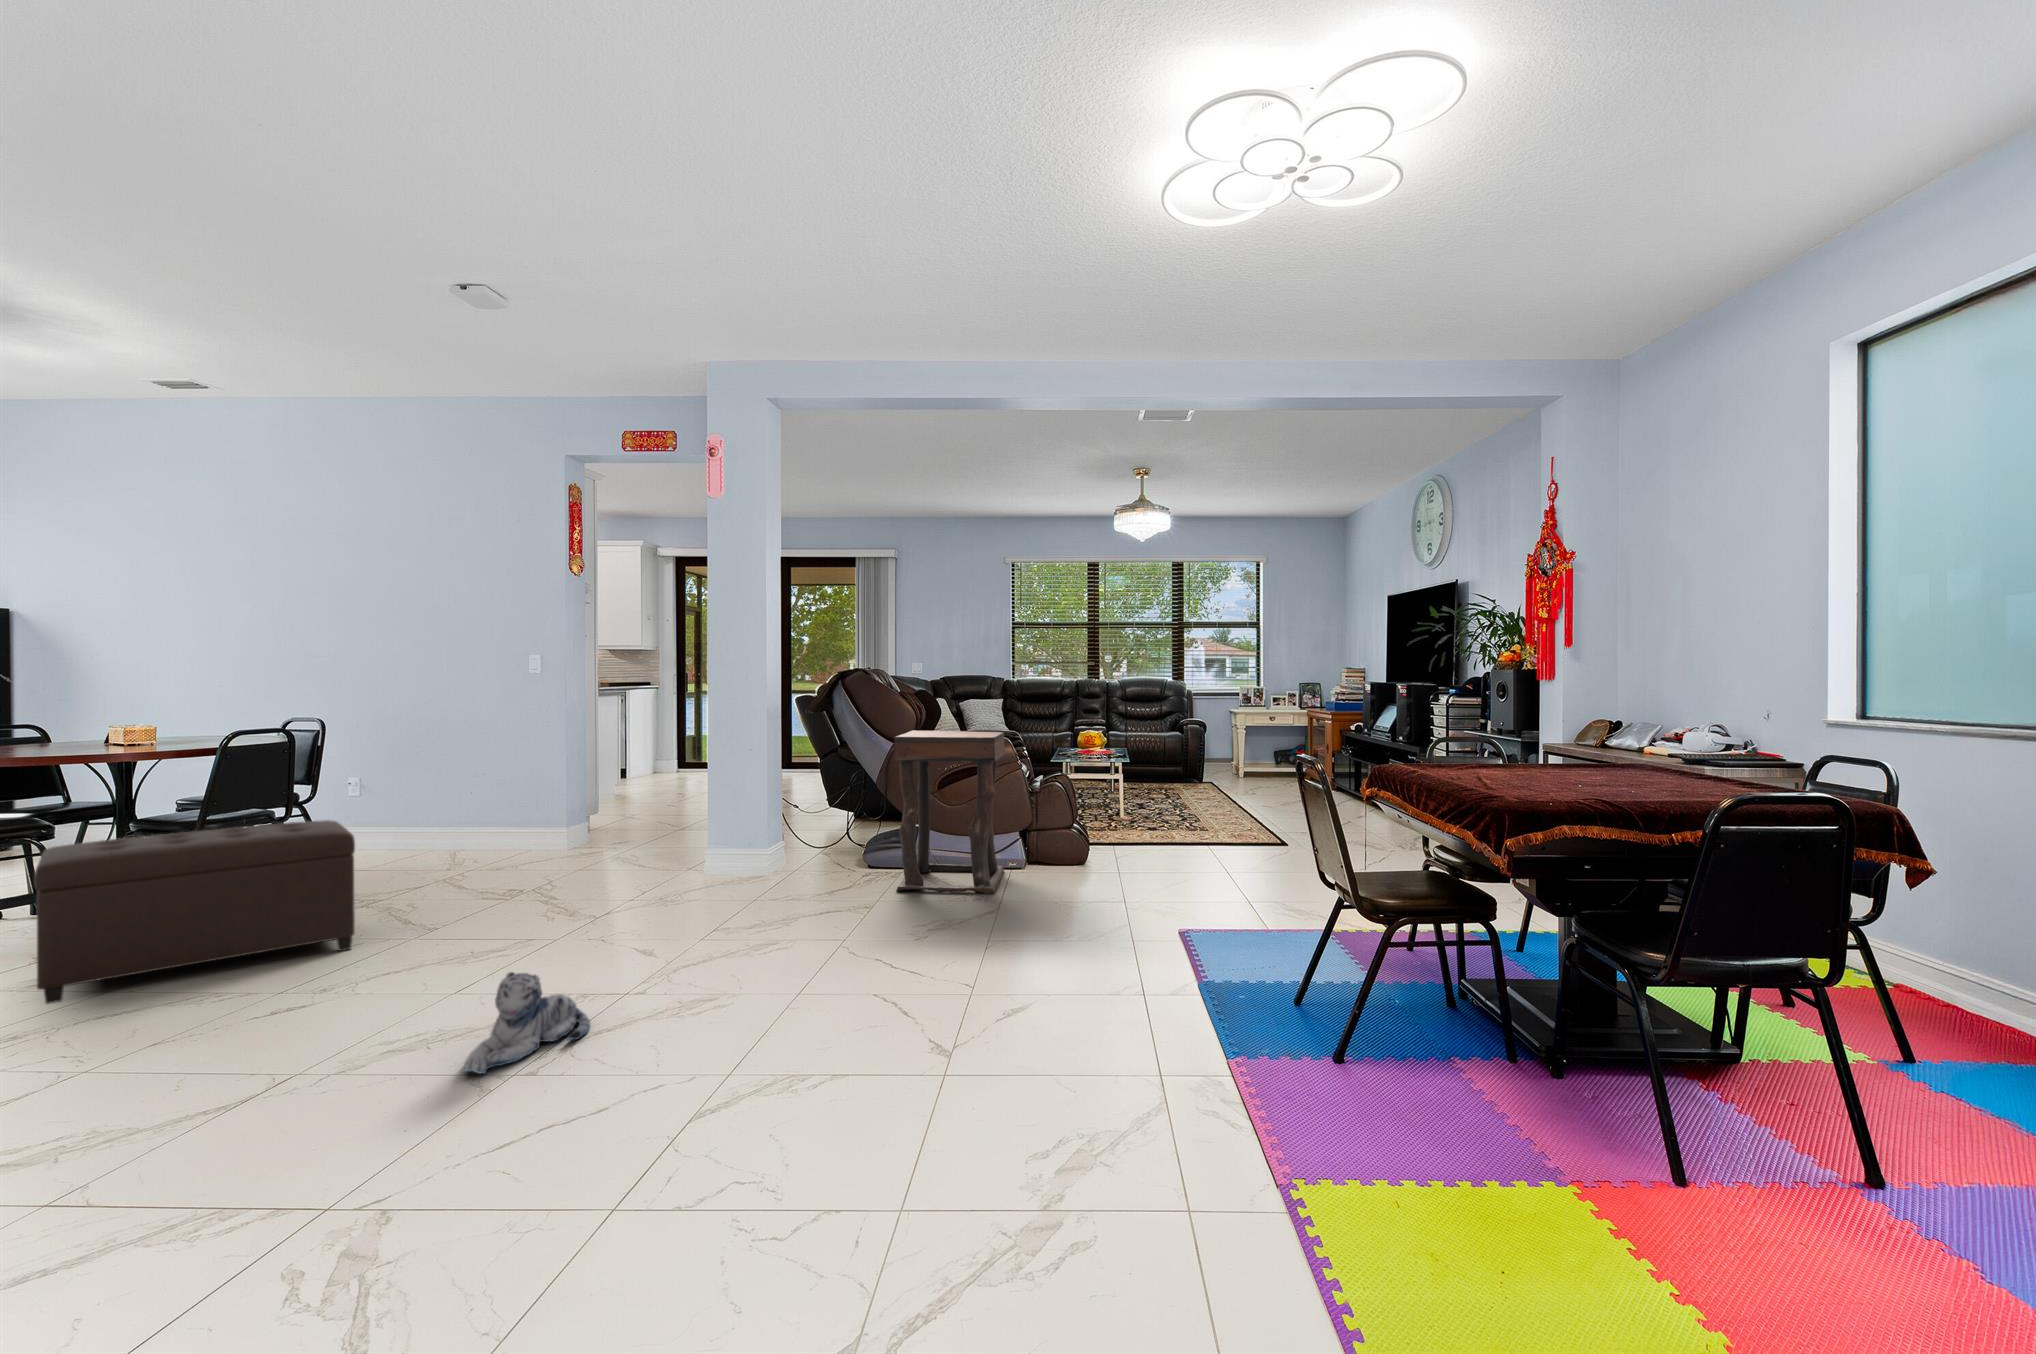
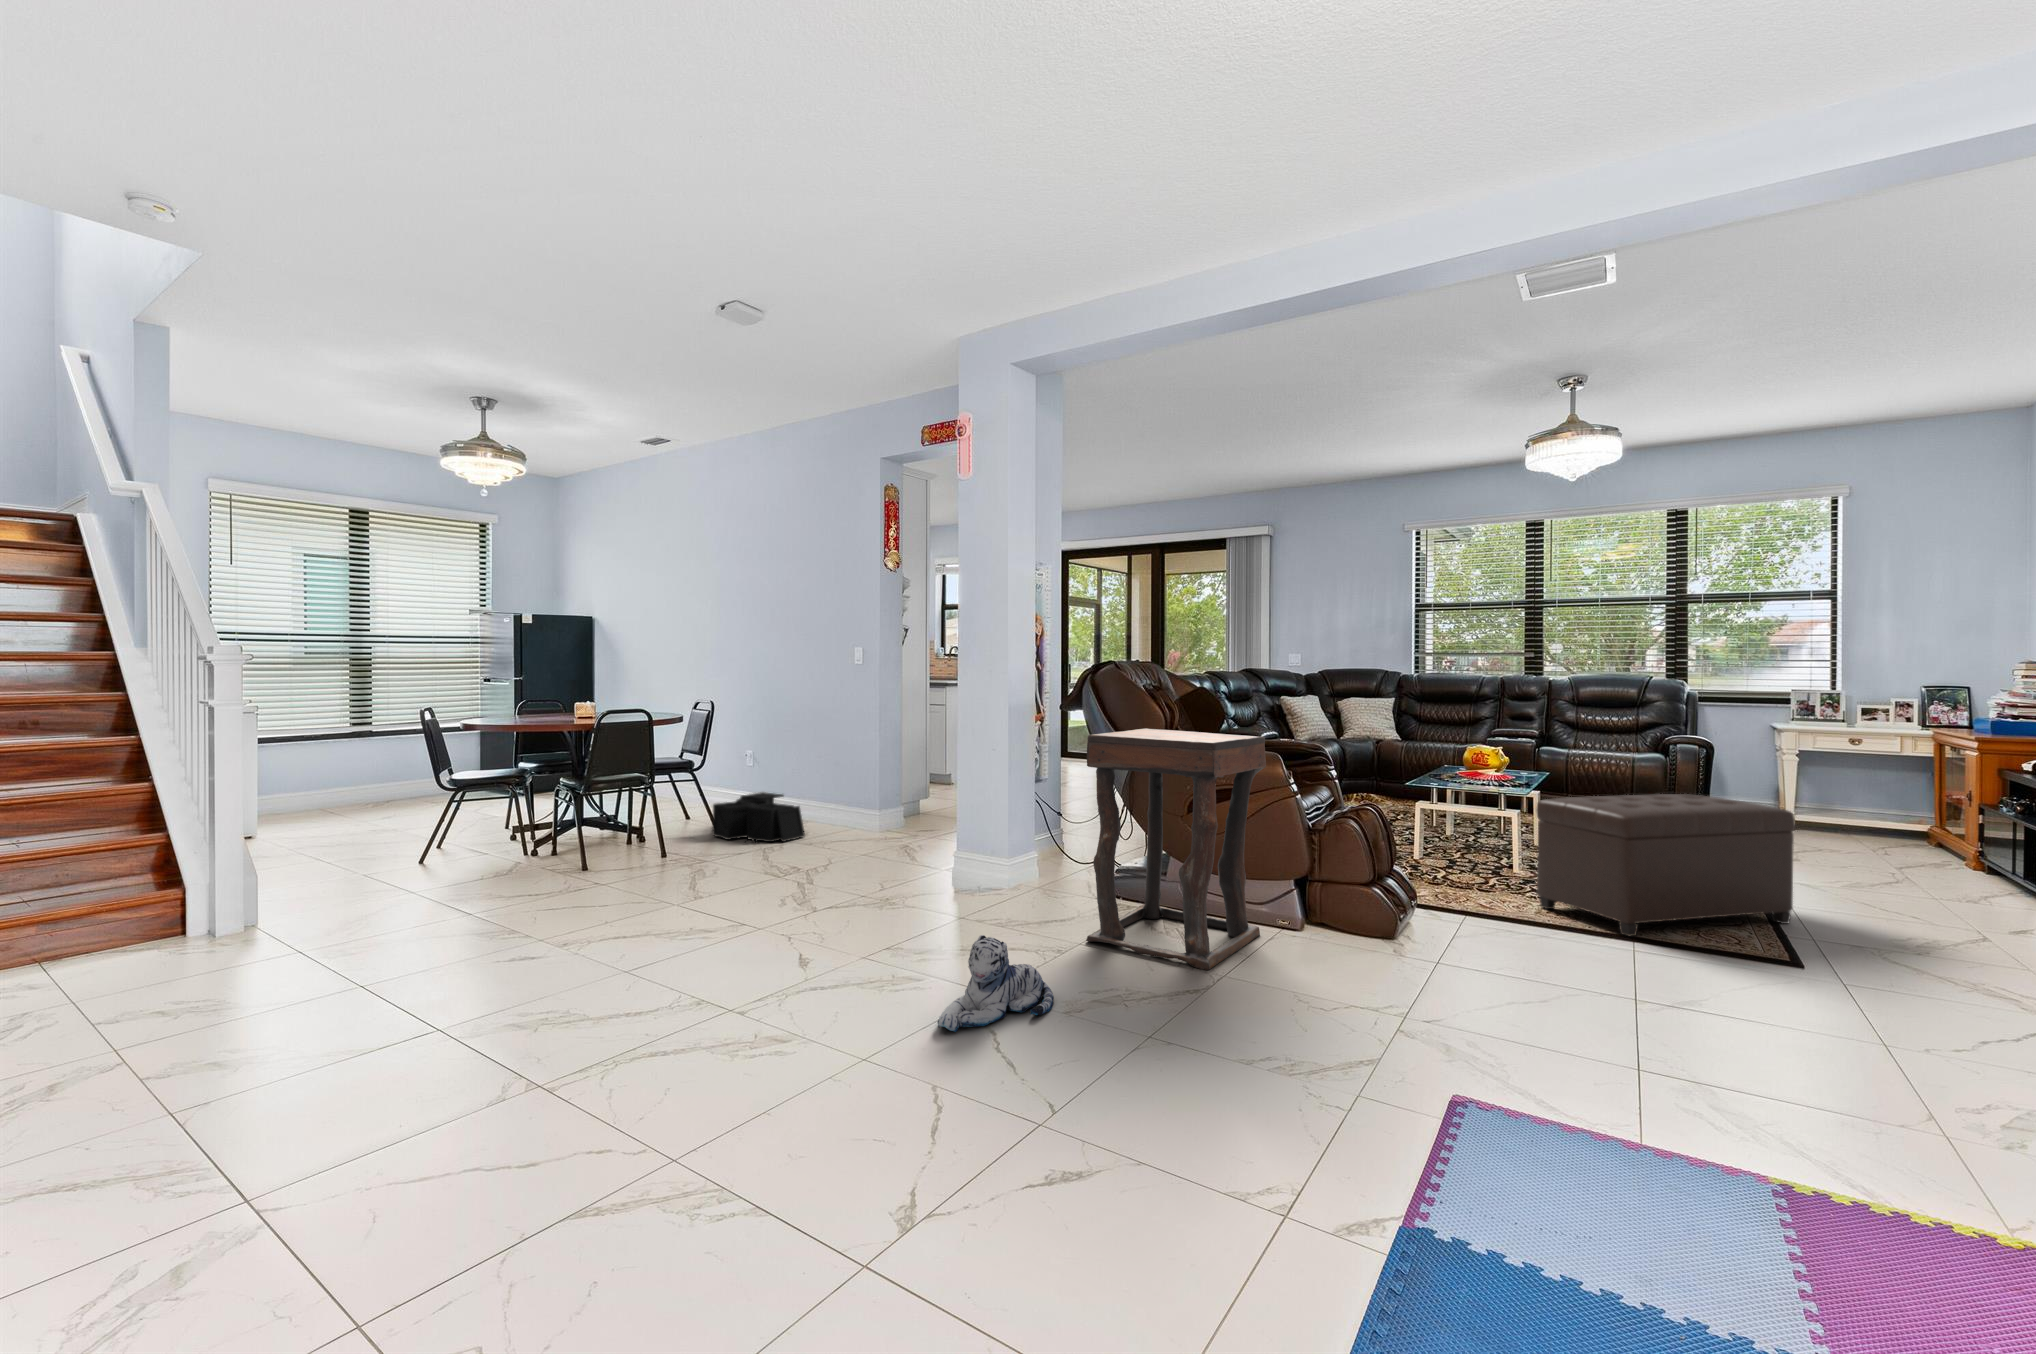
storage bin: none [415,818,528,869] -> present [712,792,805,842]
ottoman: present [34,820,355,1004] -> present [1537,794,1796,936]
plush toy: present [462,972,590,1073] -> present [937,935,1054,1032]

